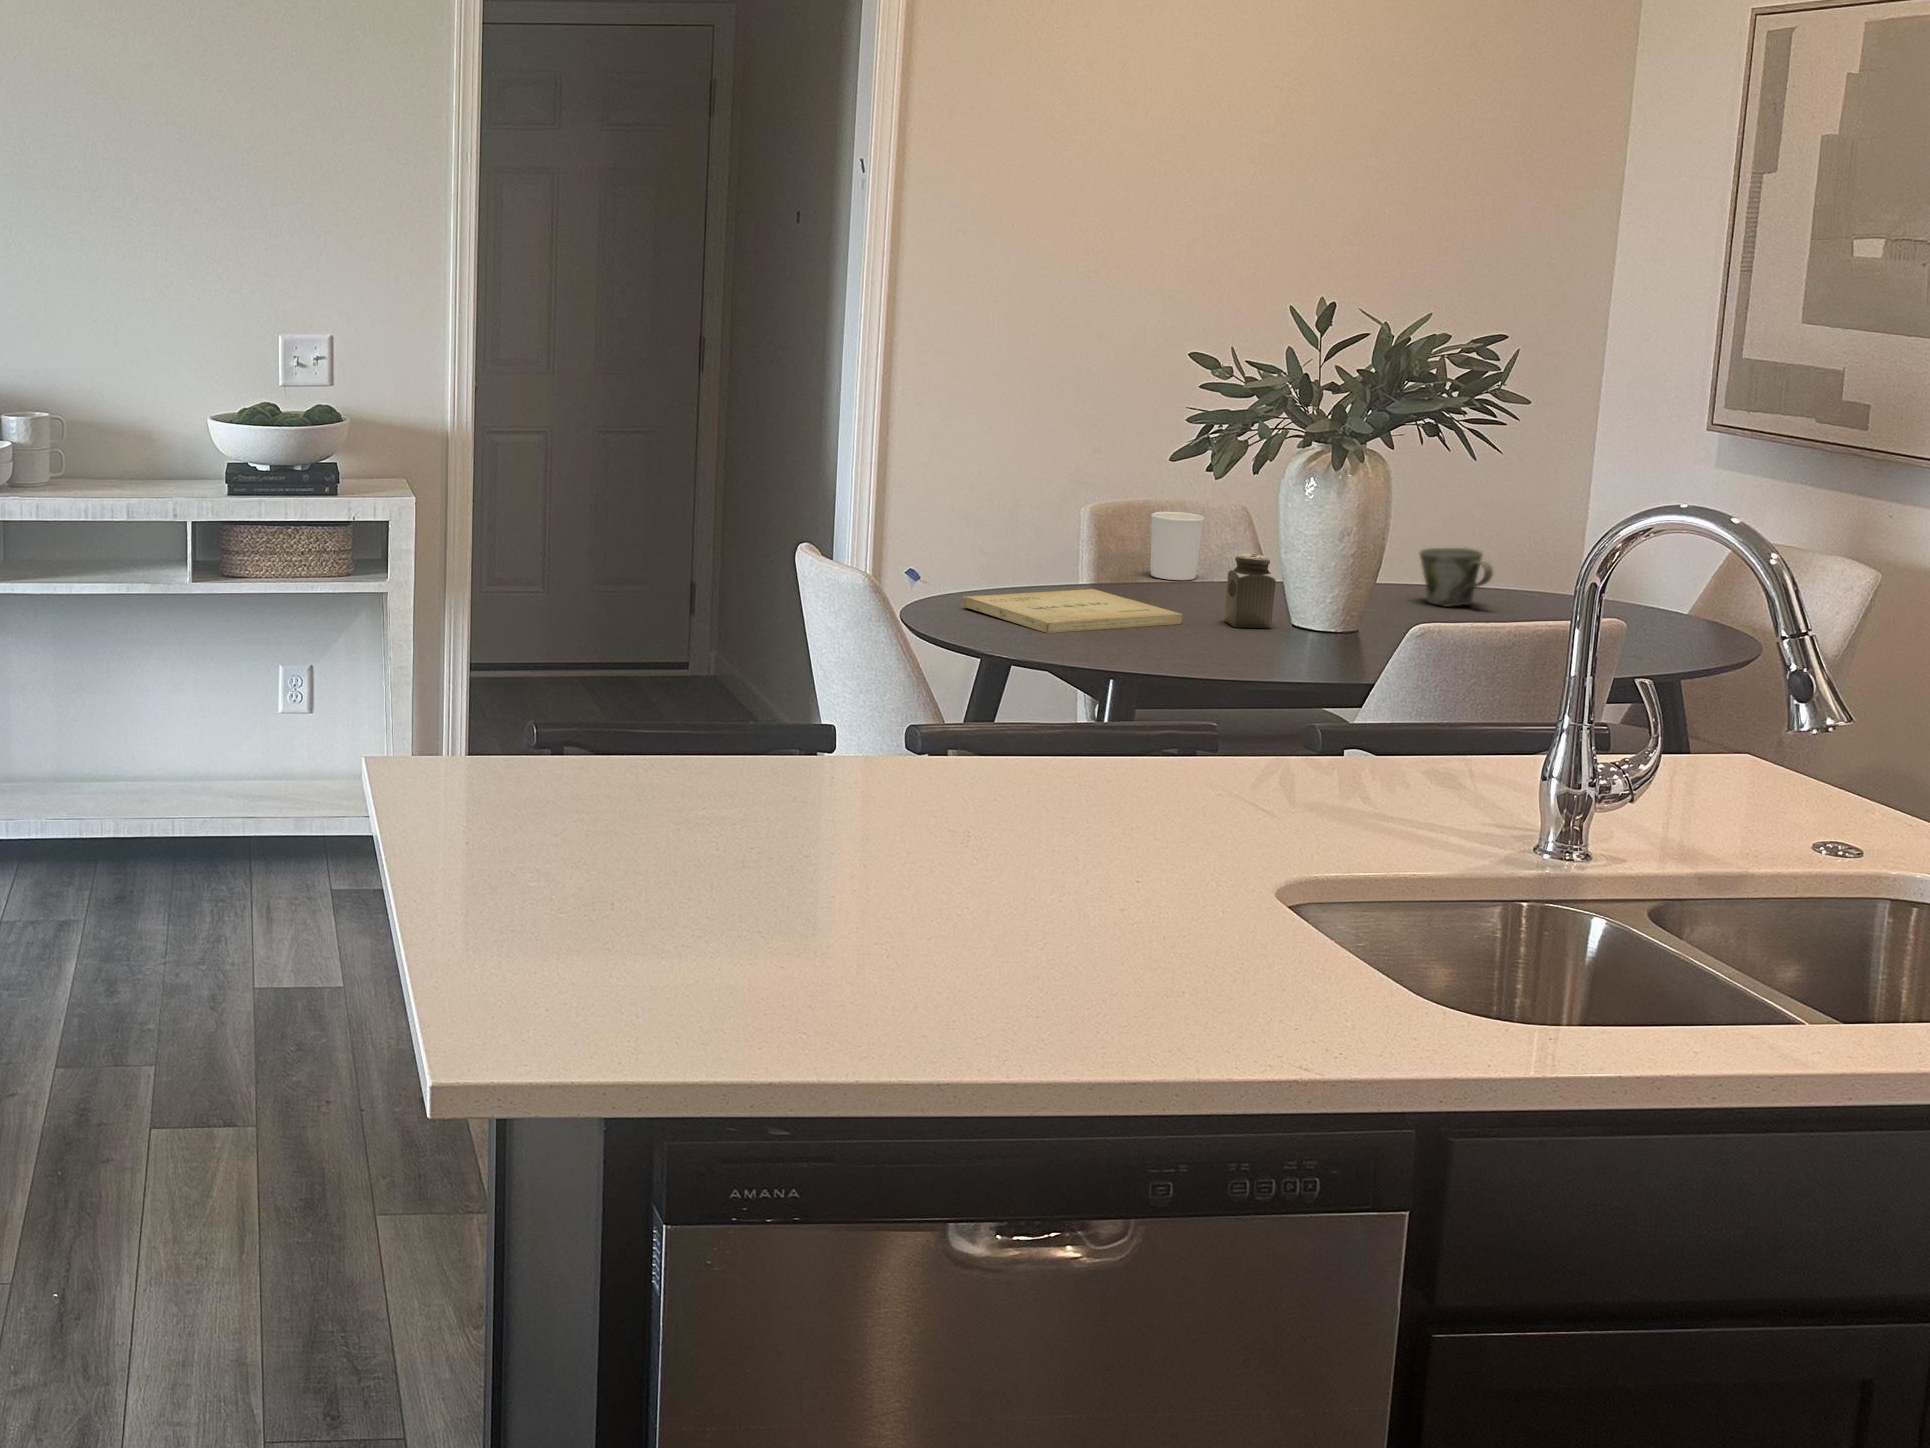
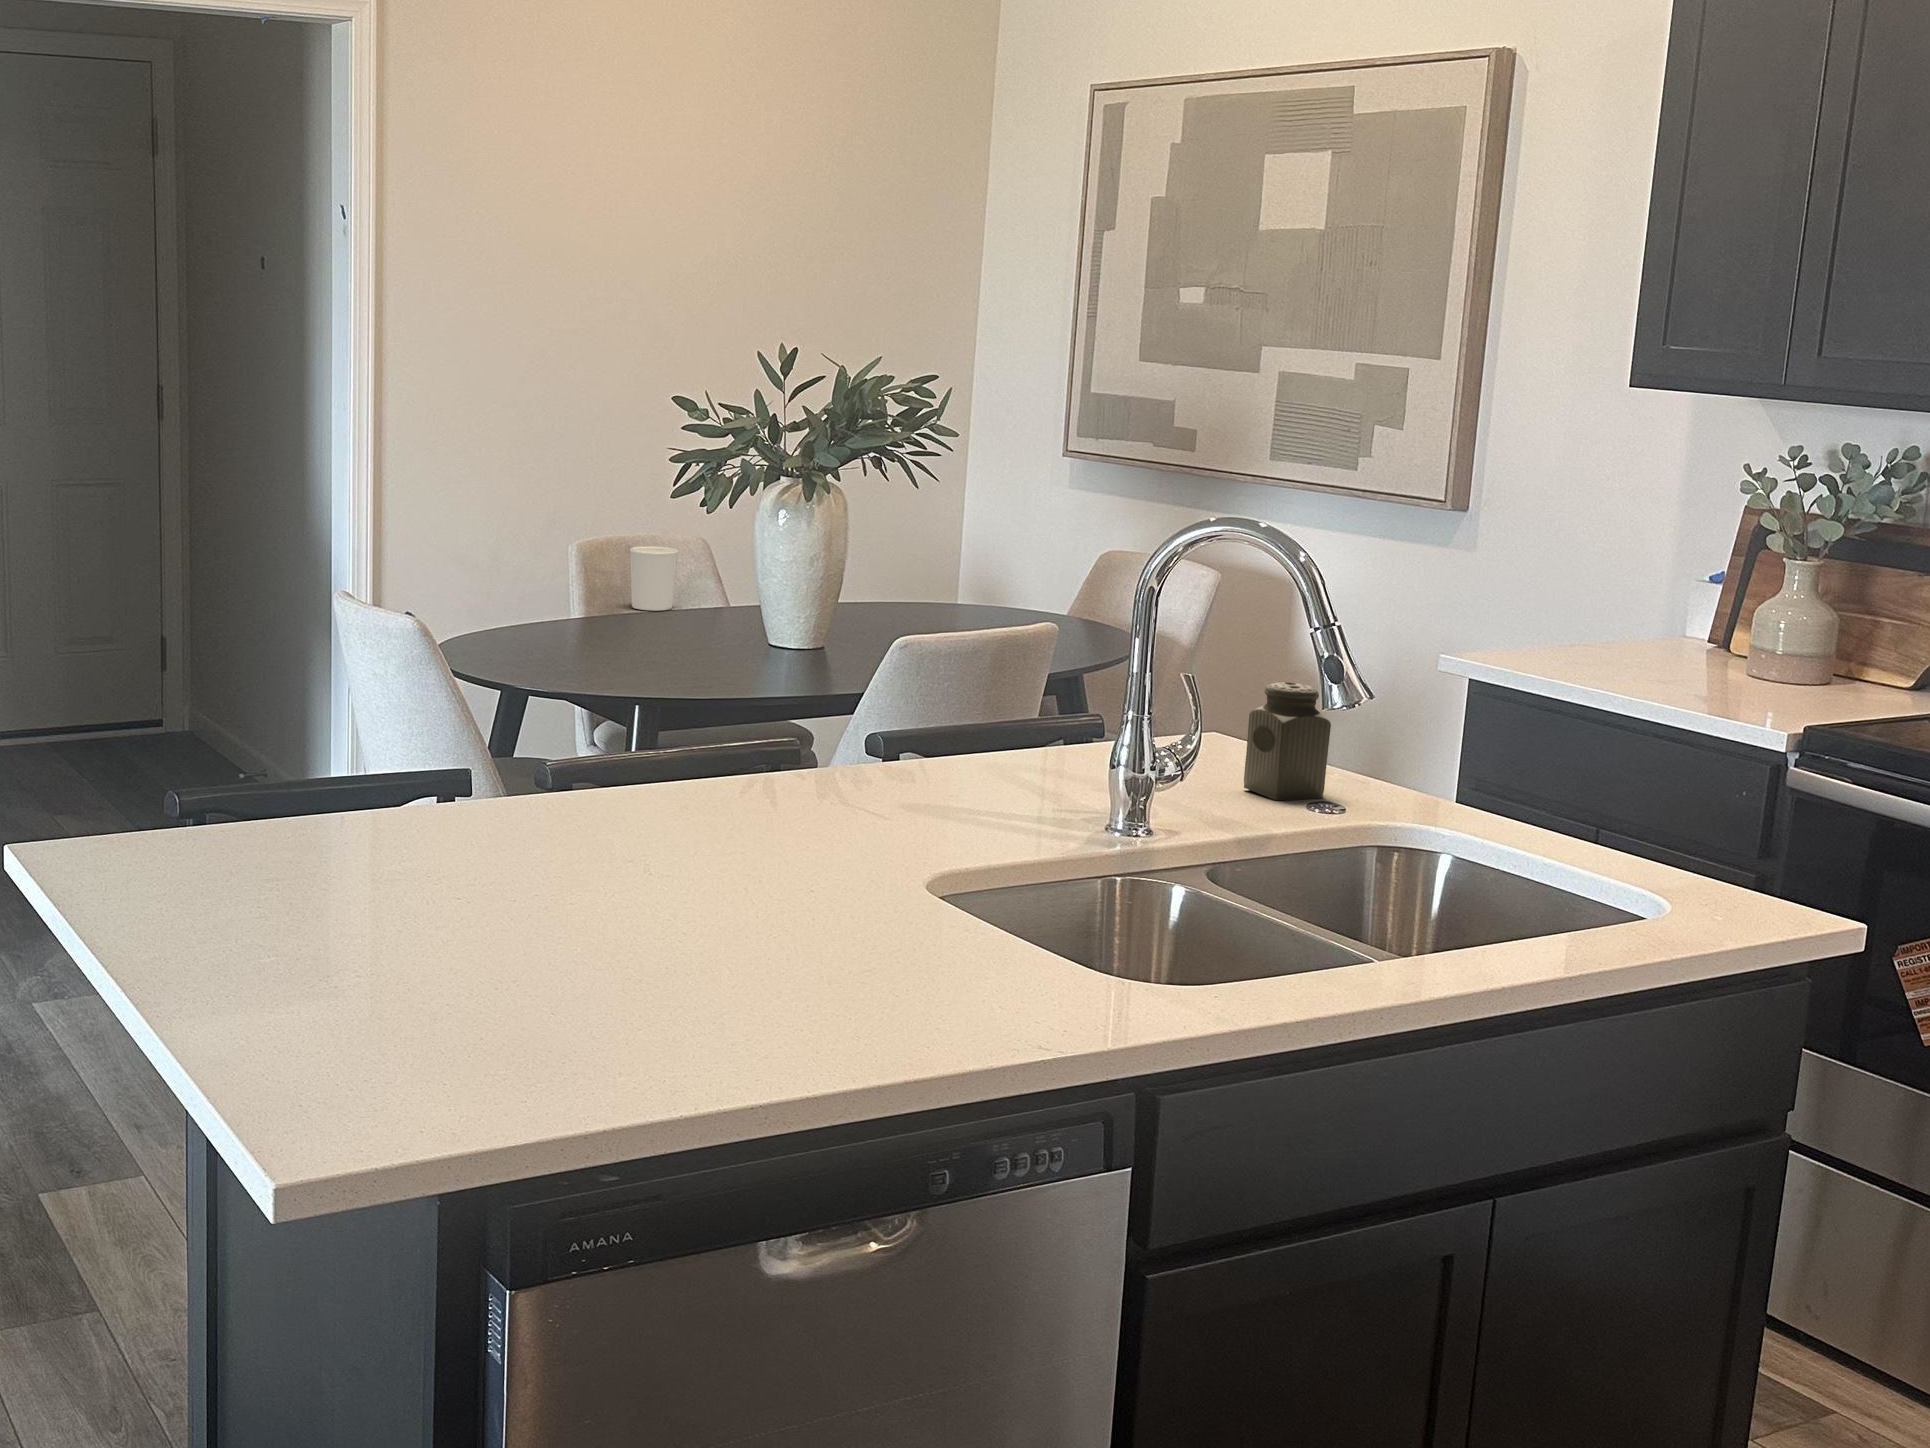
mug: present [1420,548,1493,606] -> none [866,568,929,622]
salt shaker: present [1224,554,1276,628] -> present [1244,682,1331,800]
book: present [963,589,1183,633] -> none [476,622,679,666]

